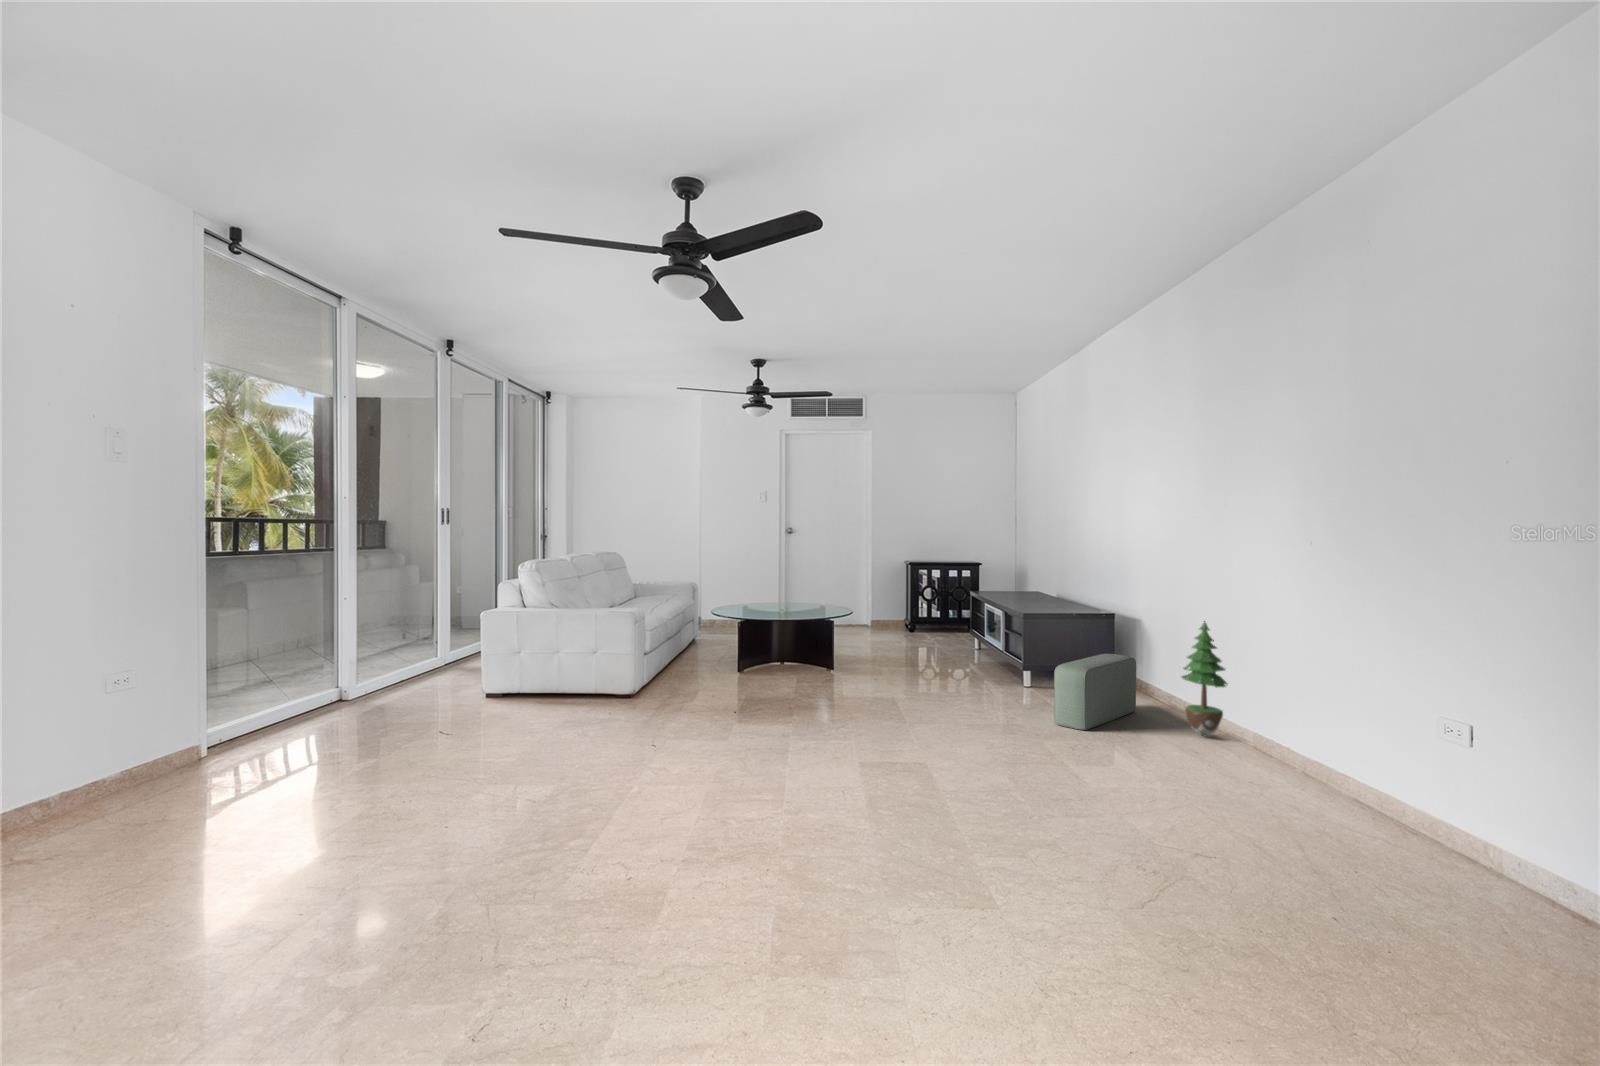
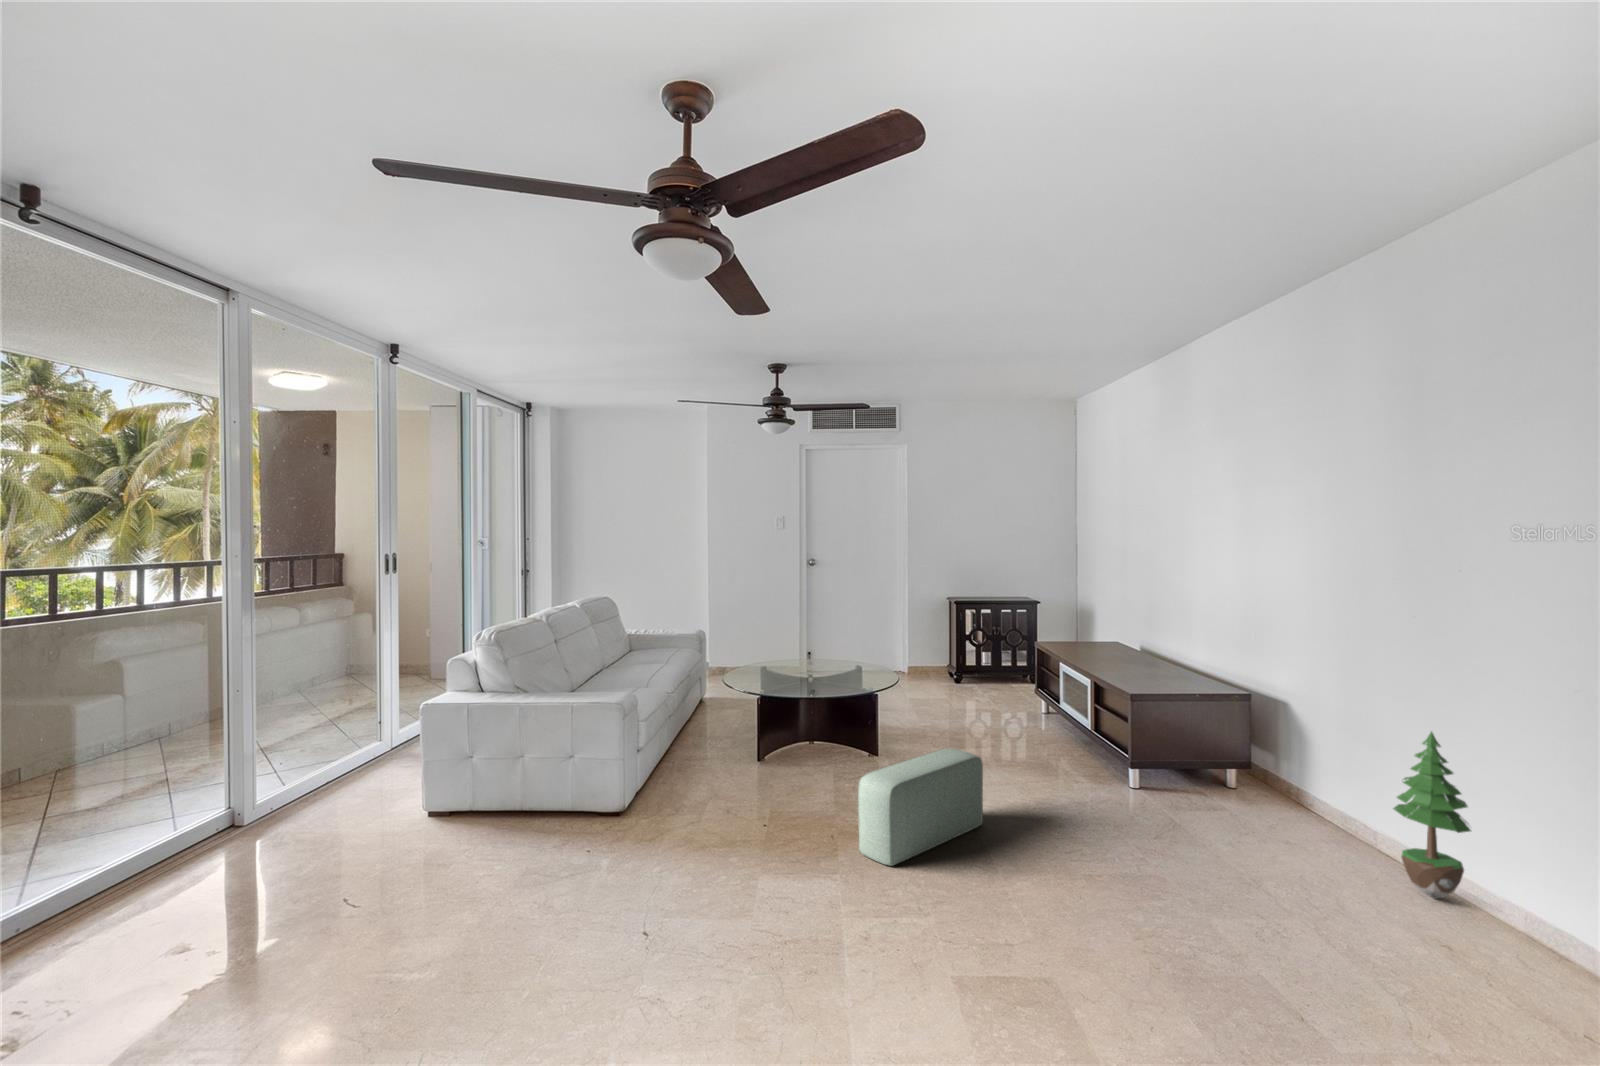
pouf: present [1054,654,1136,730] -> present [858,748,983,866]

